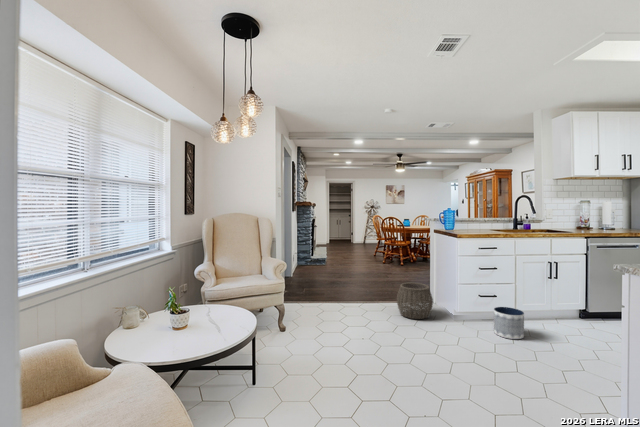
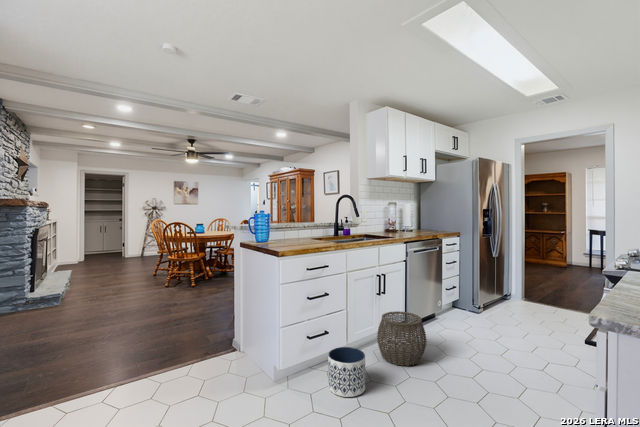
woven basket: present [397,283,433,319] -> present [377,311,427,366]

